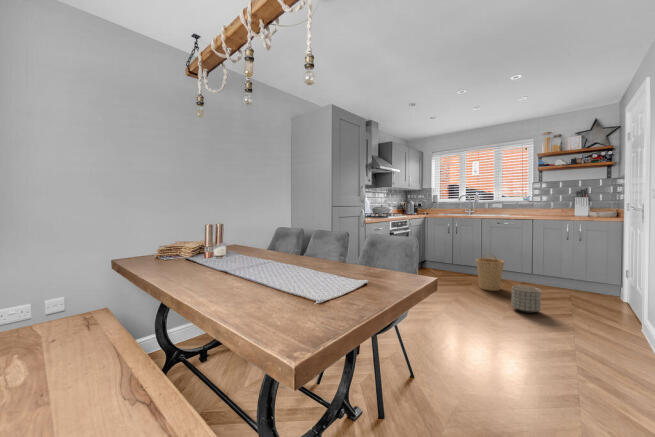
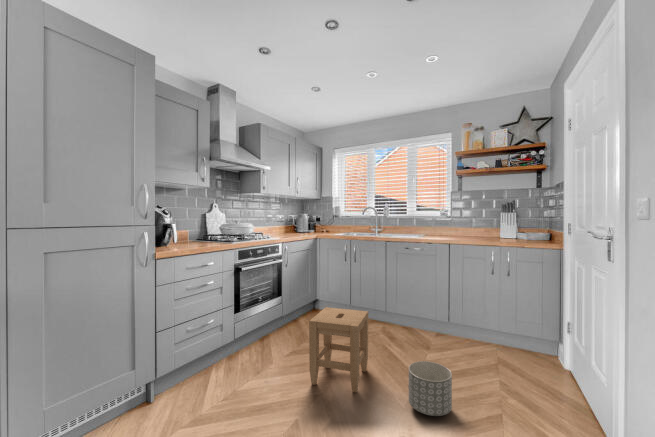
basket: present [476,256,504,291] -> none [371,296,409,358]
stool: none [444,257,479,303] -> present [309,307,368,392]

